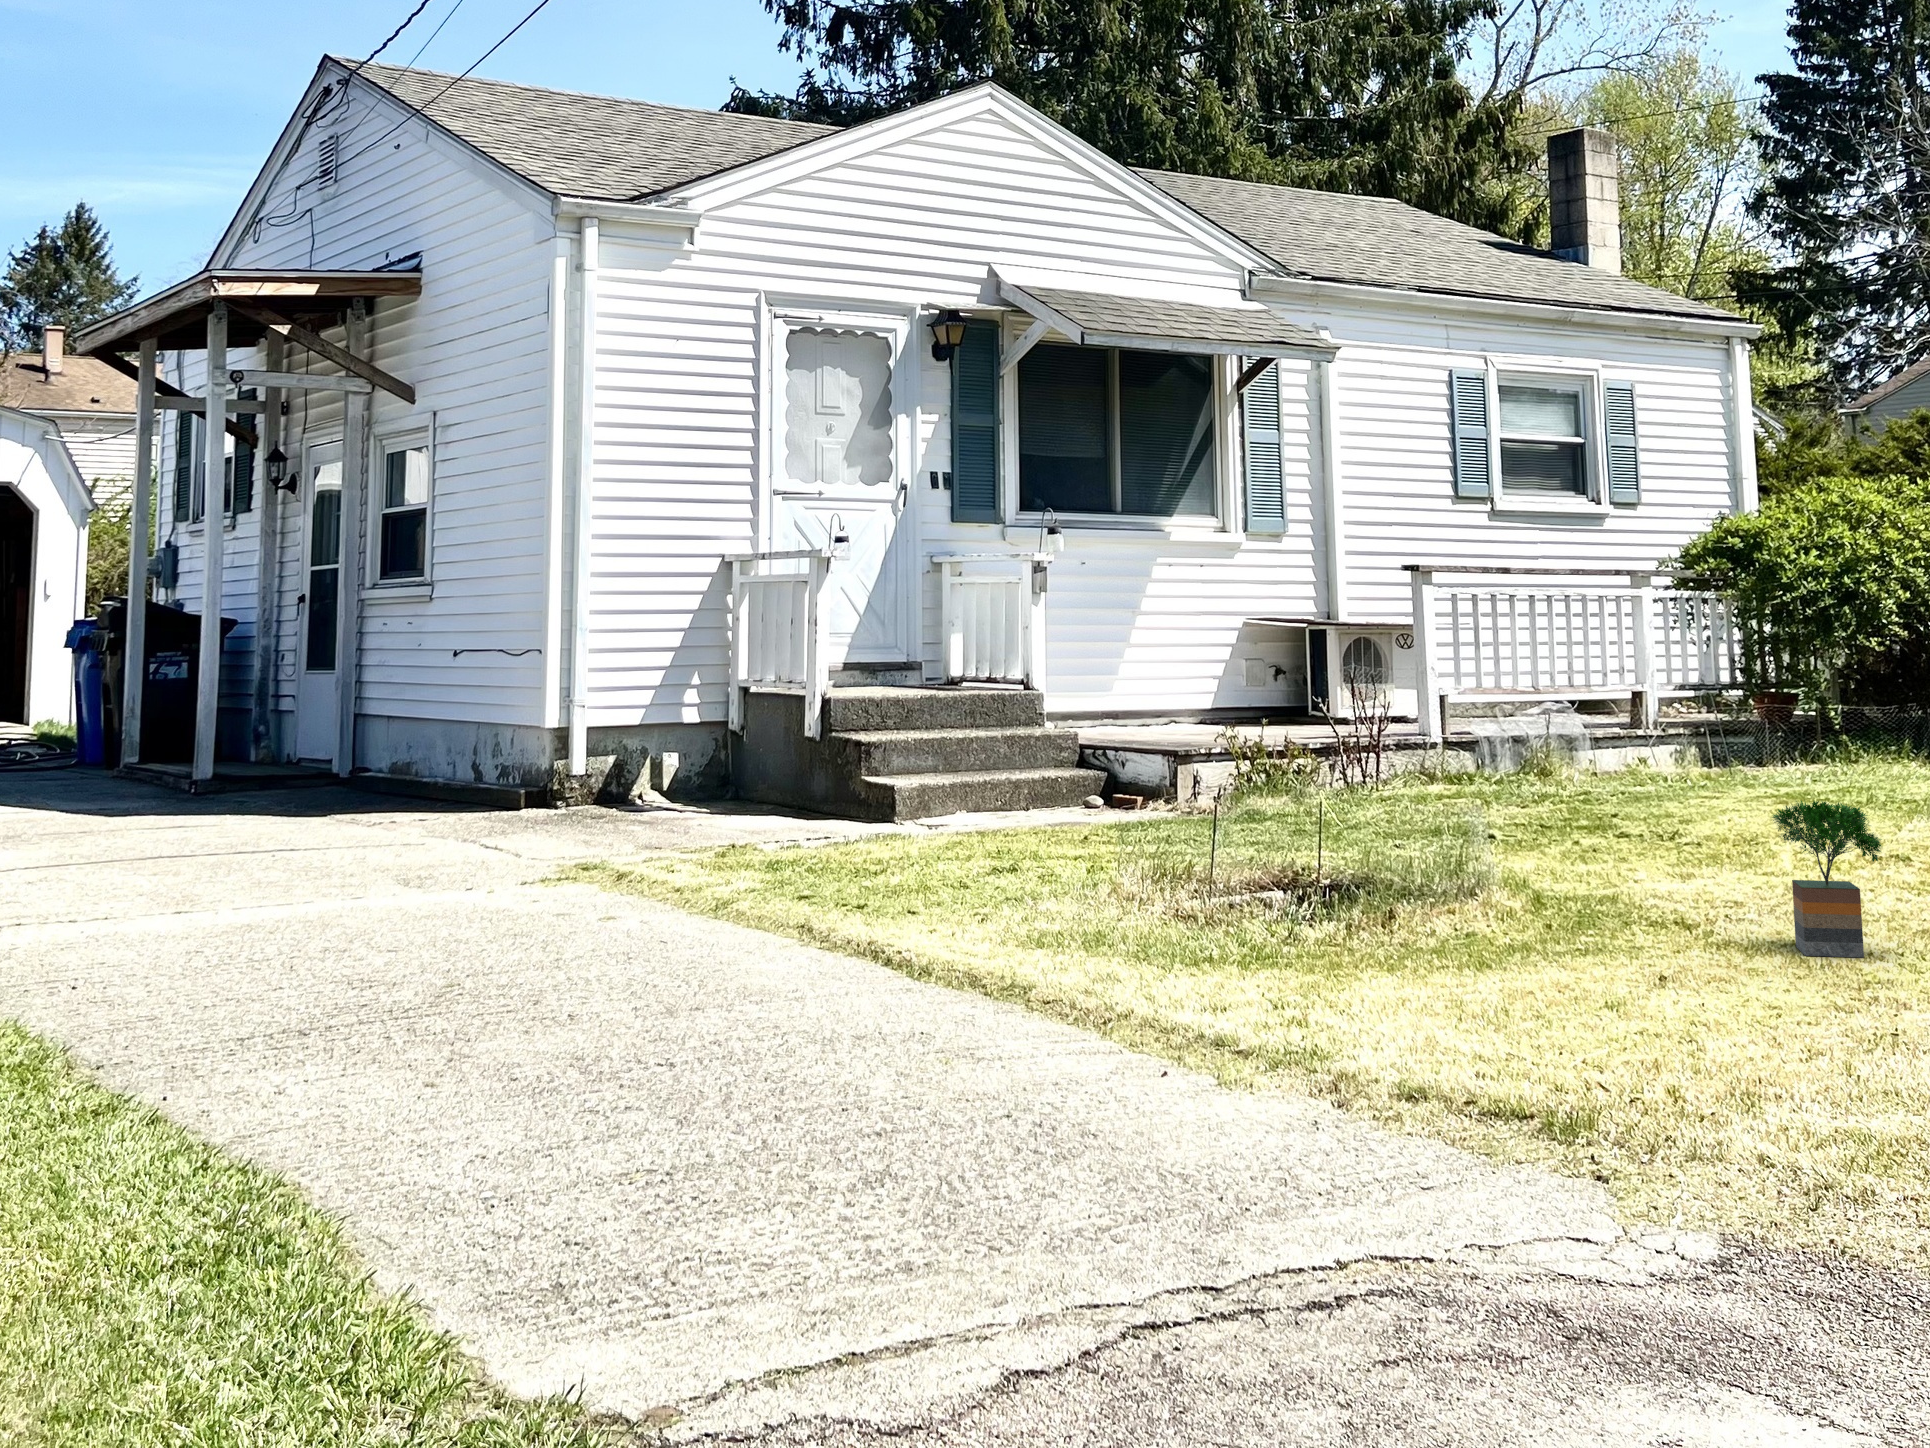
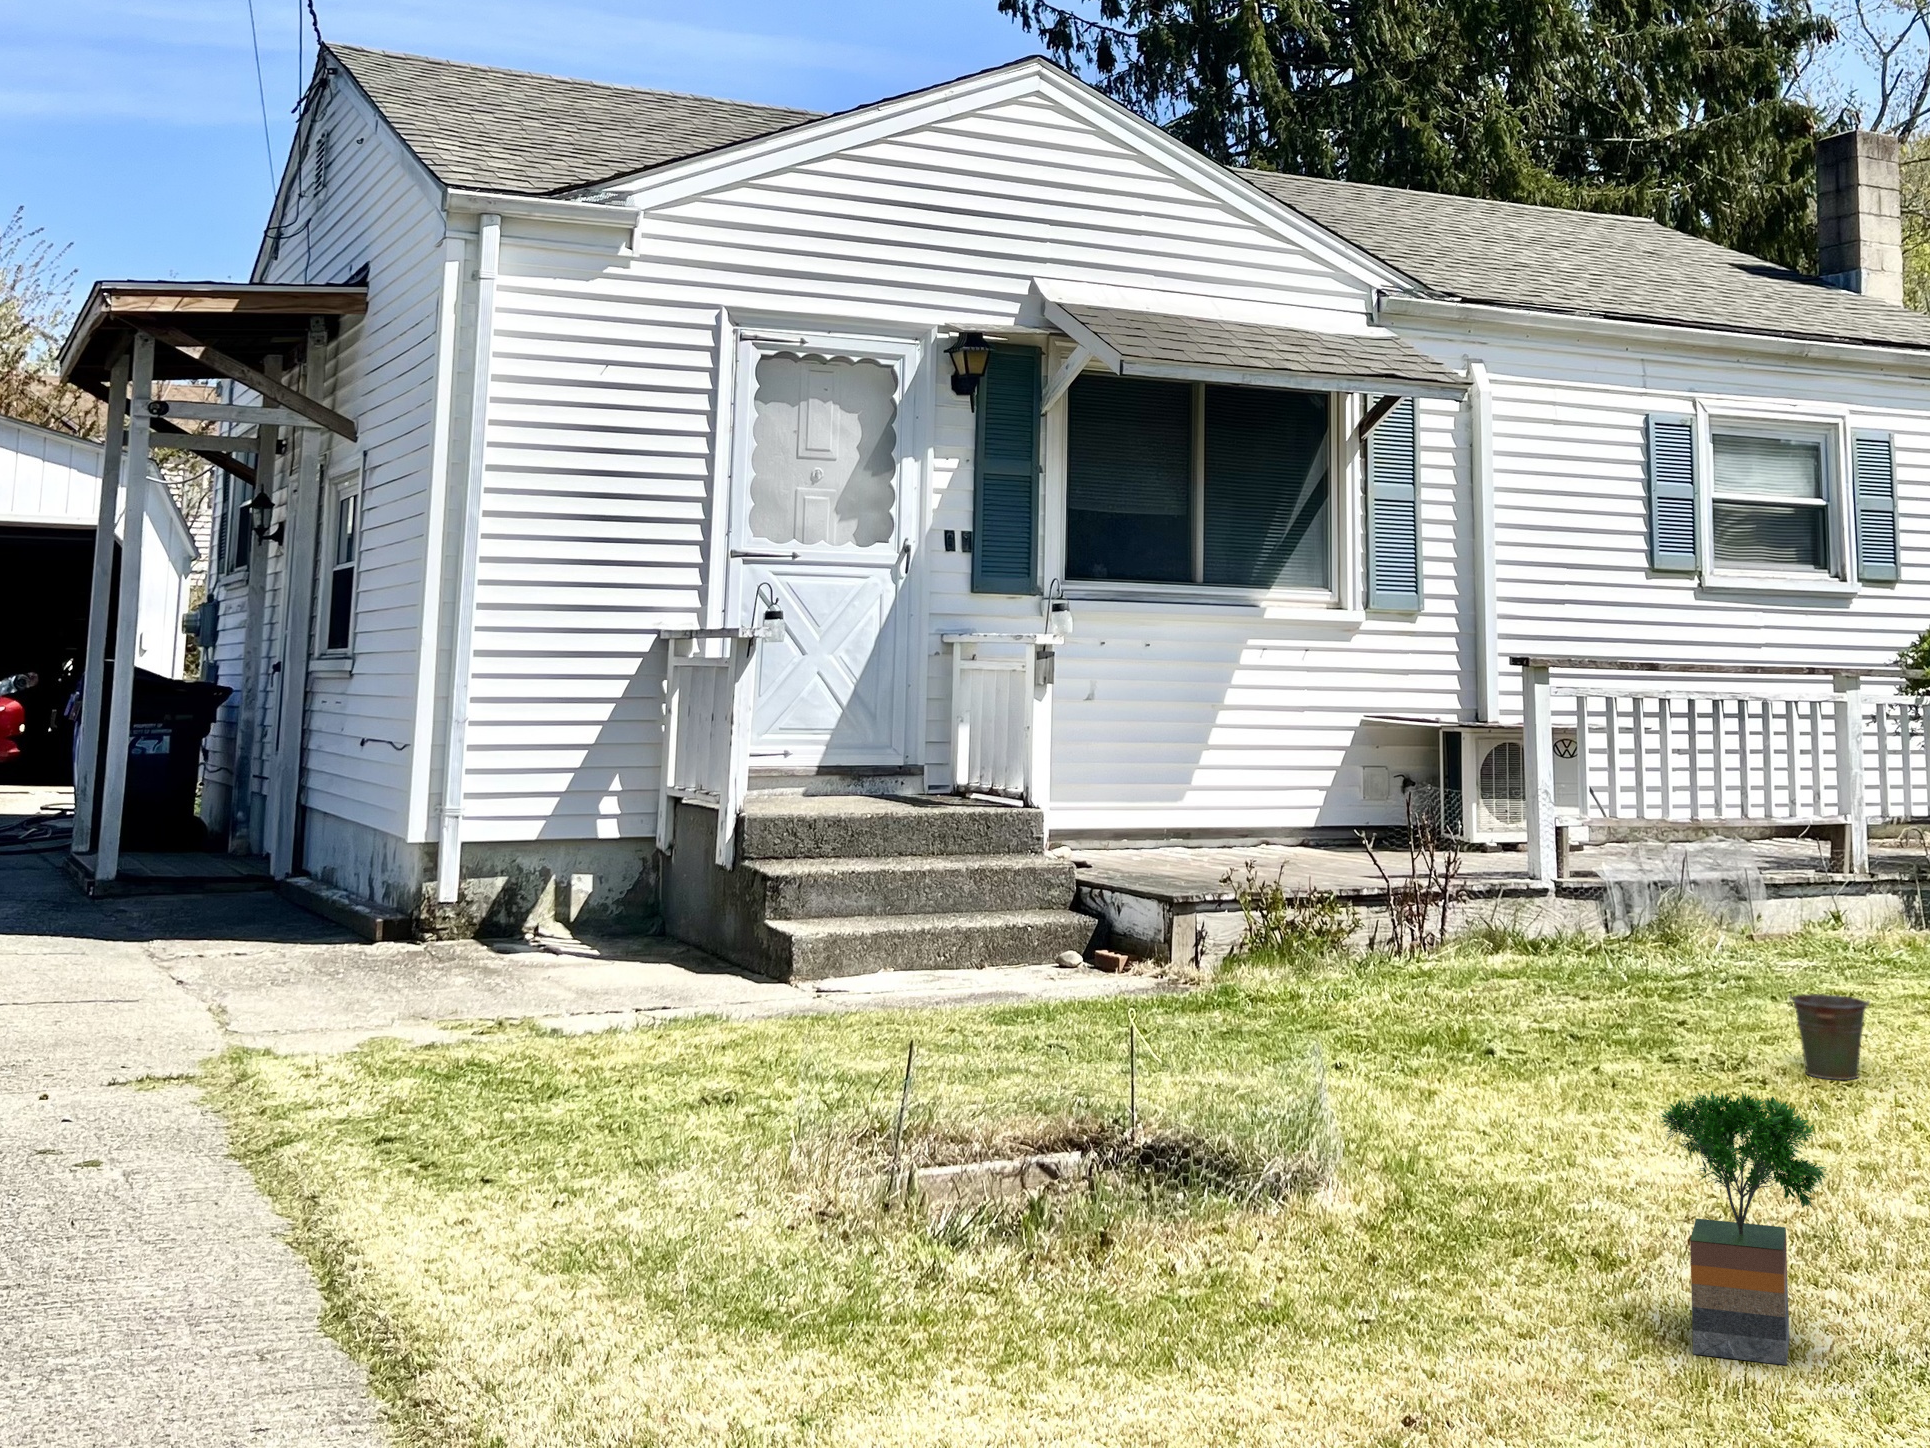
bucket: none [1706,786,1765,844] -> present [1789,994,1869,1080]

